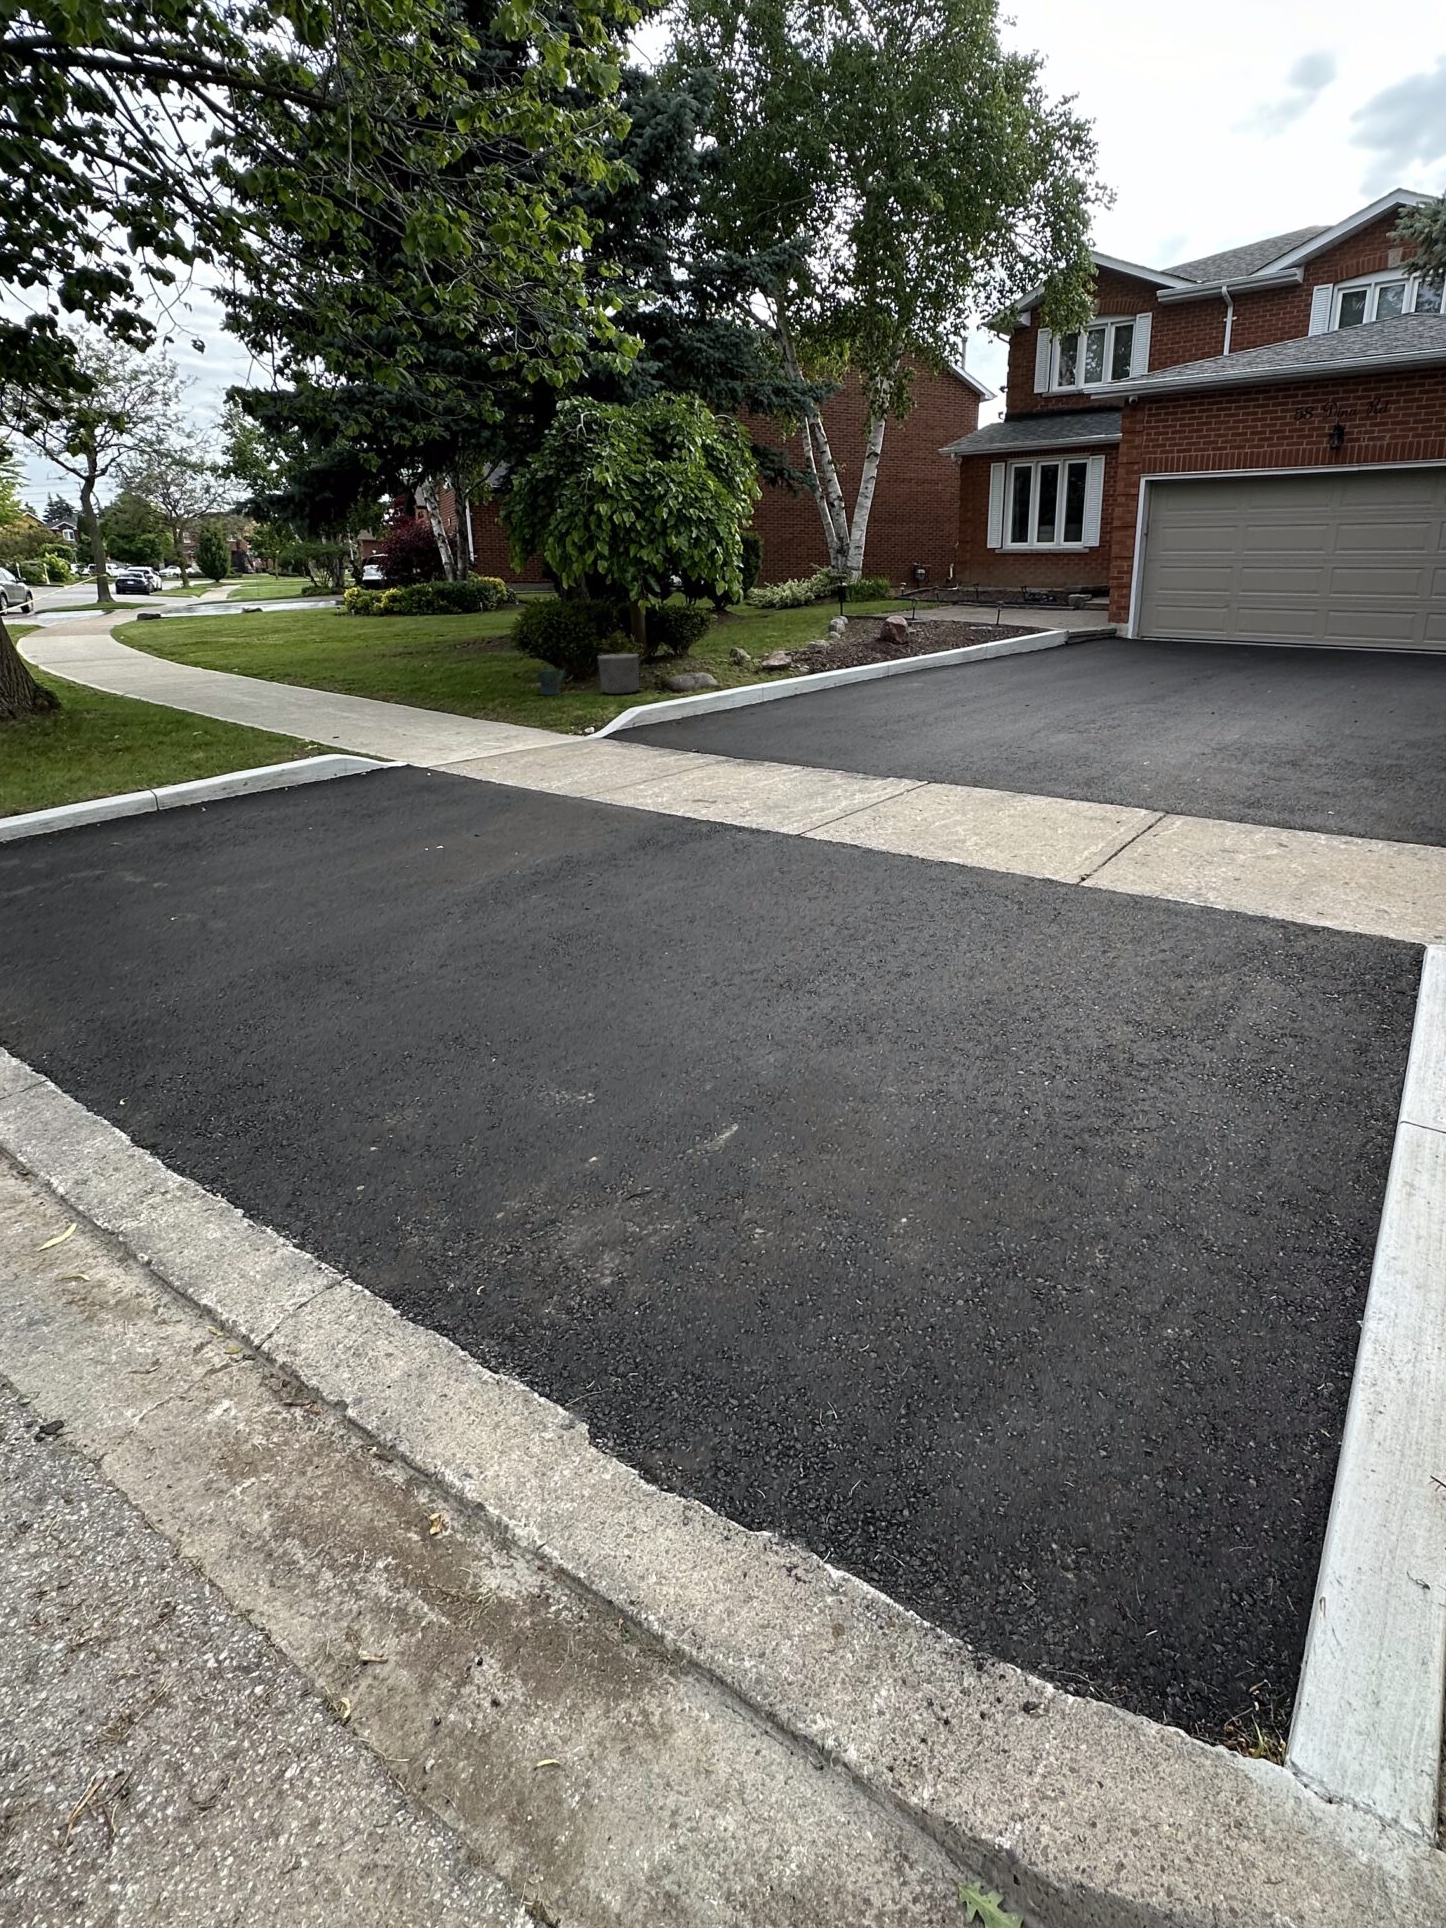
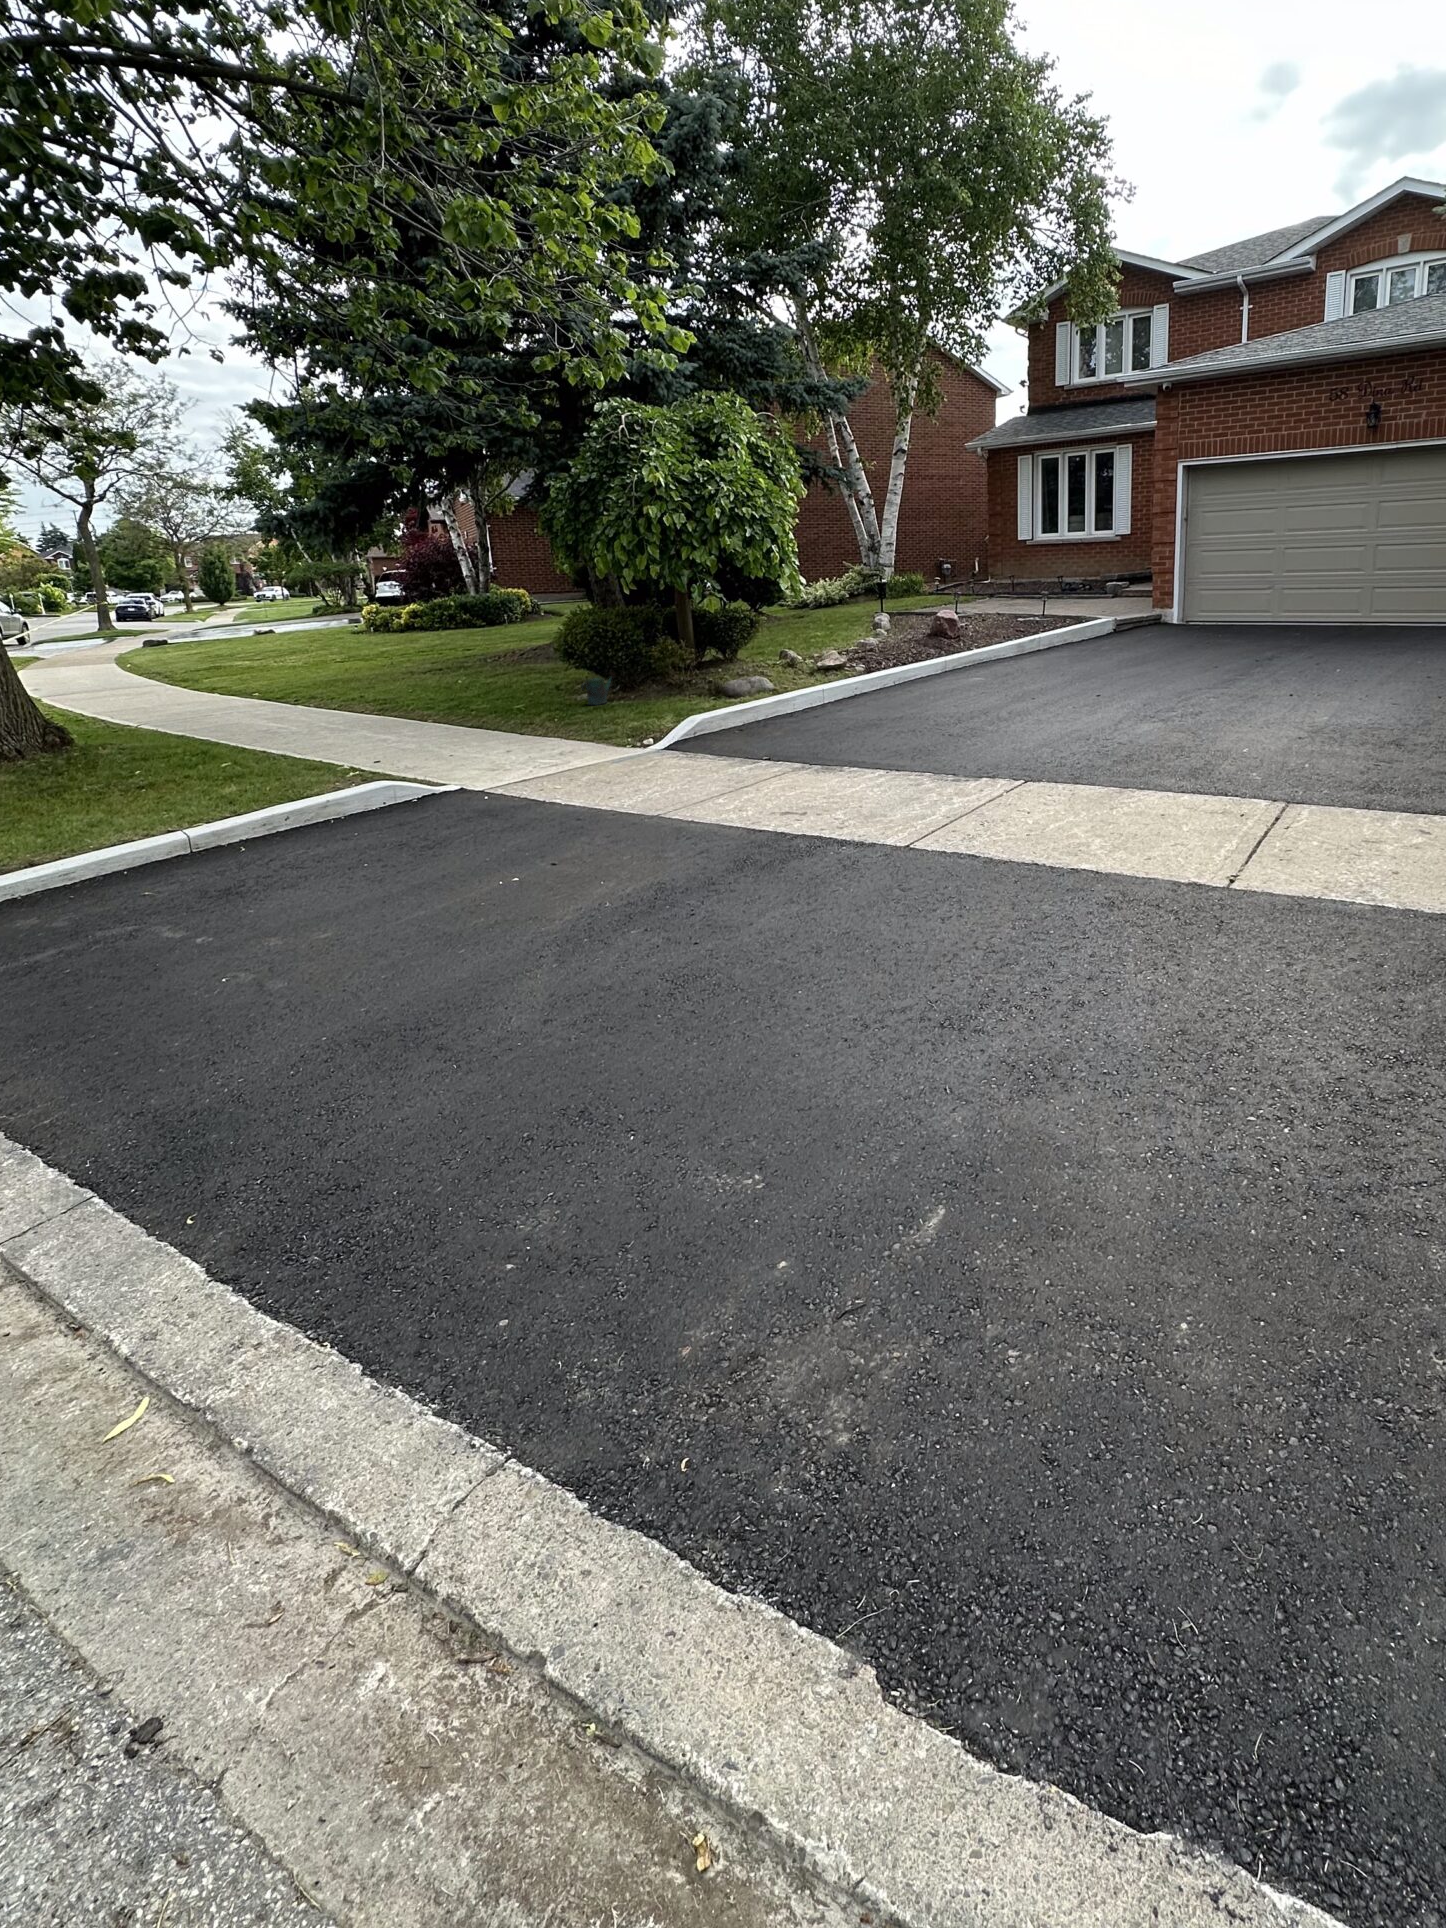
planter: present [598,654,639,694] -> none [646,659,690,701]

